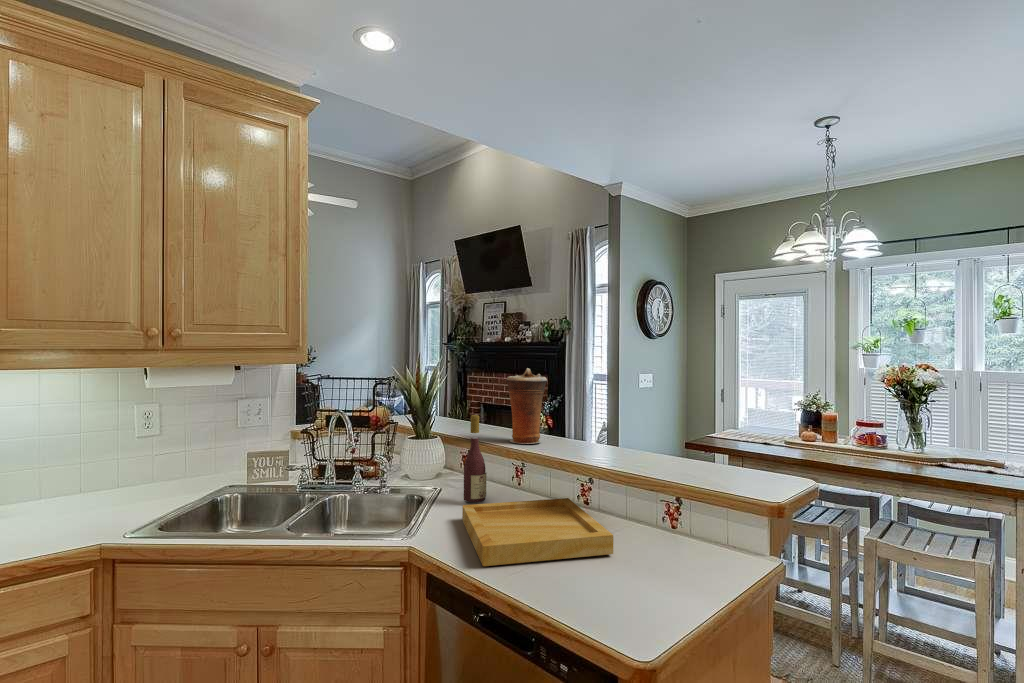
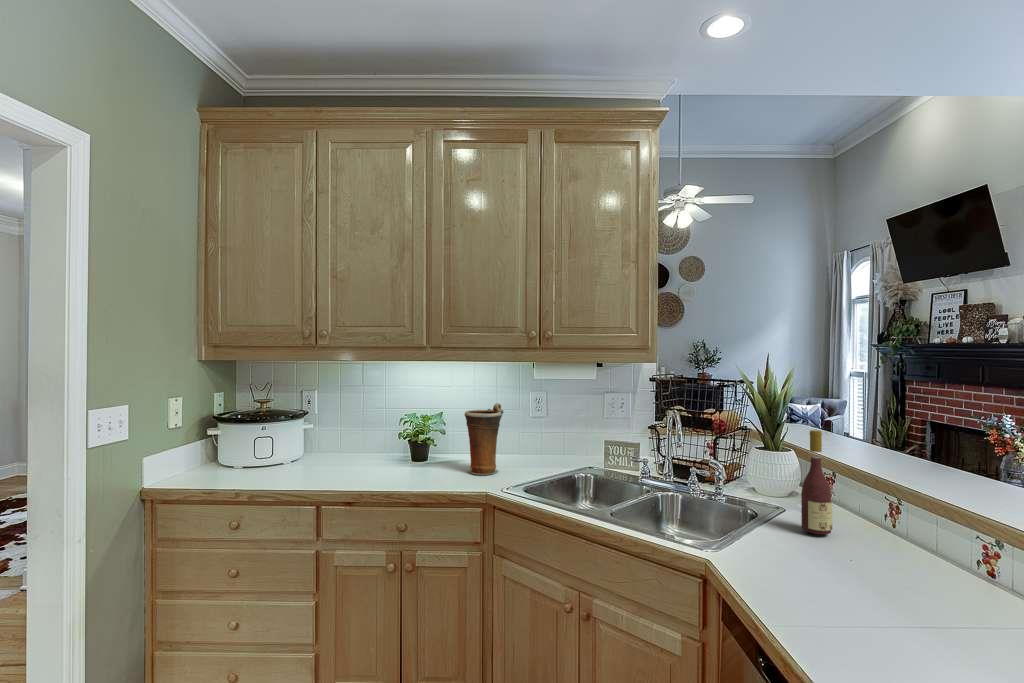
vase: present [506,368,547,444] -> present [464,403,503,475]
tray: present [462,498,613,566] -> none [771,532,988,655]

